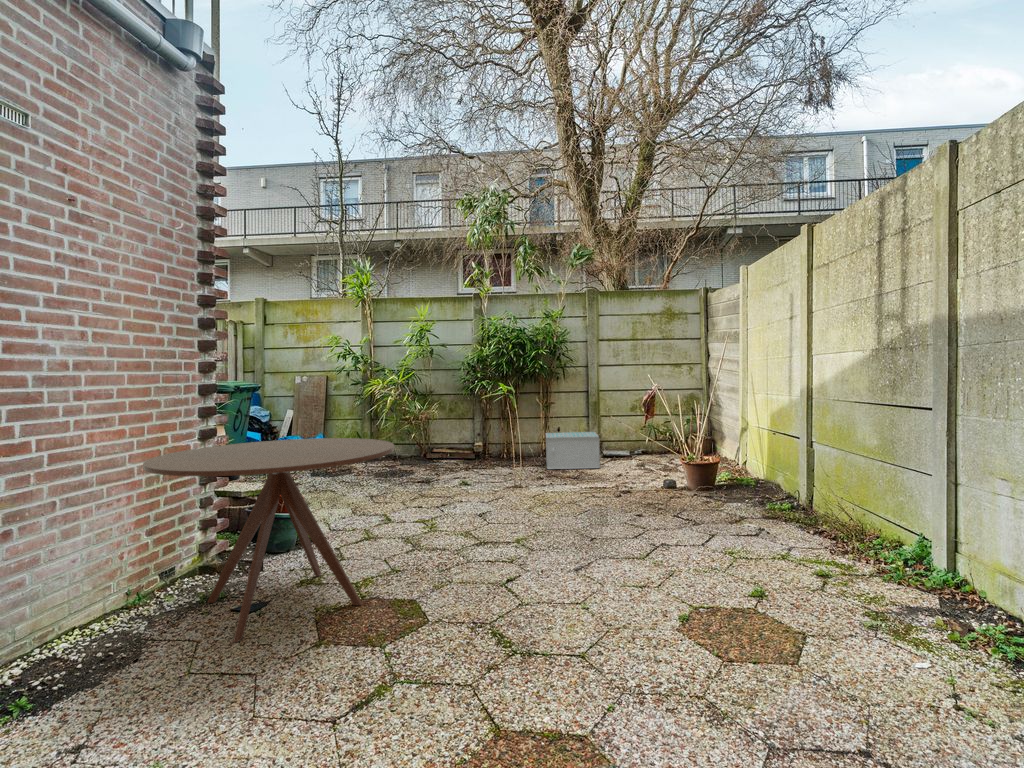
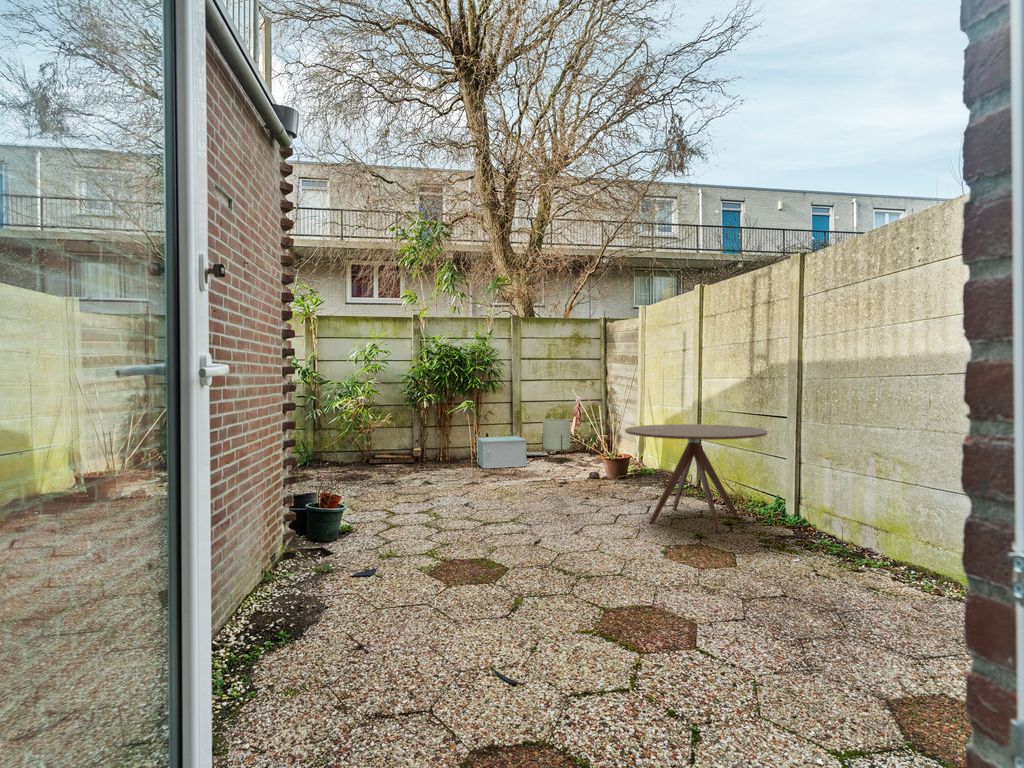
planter: none [624,412,659,465] -> present [542,419,570,459]
round table: present [143,438,394,642] -> present [625,424,768,533]

